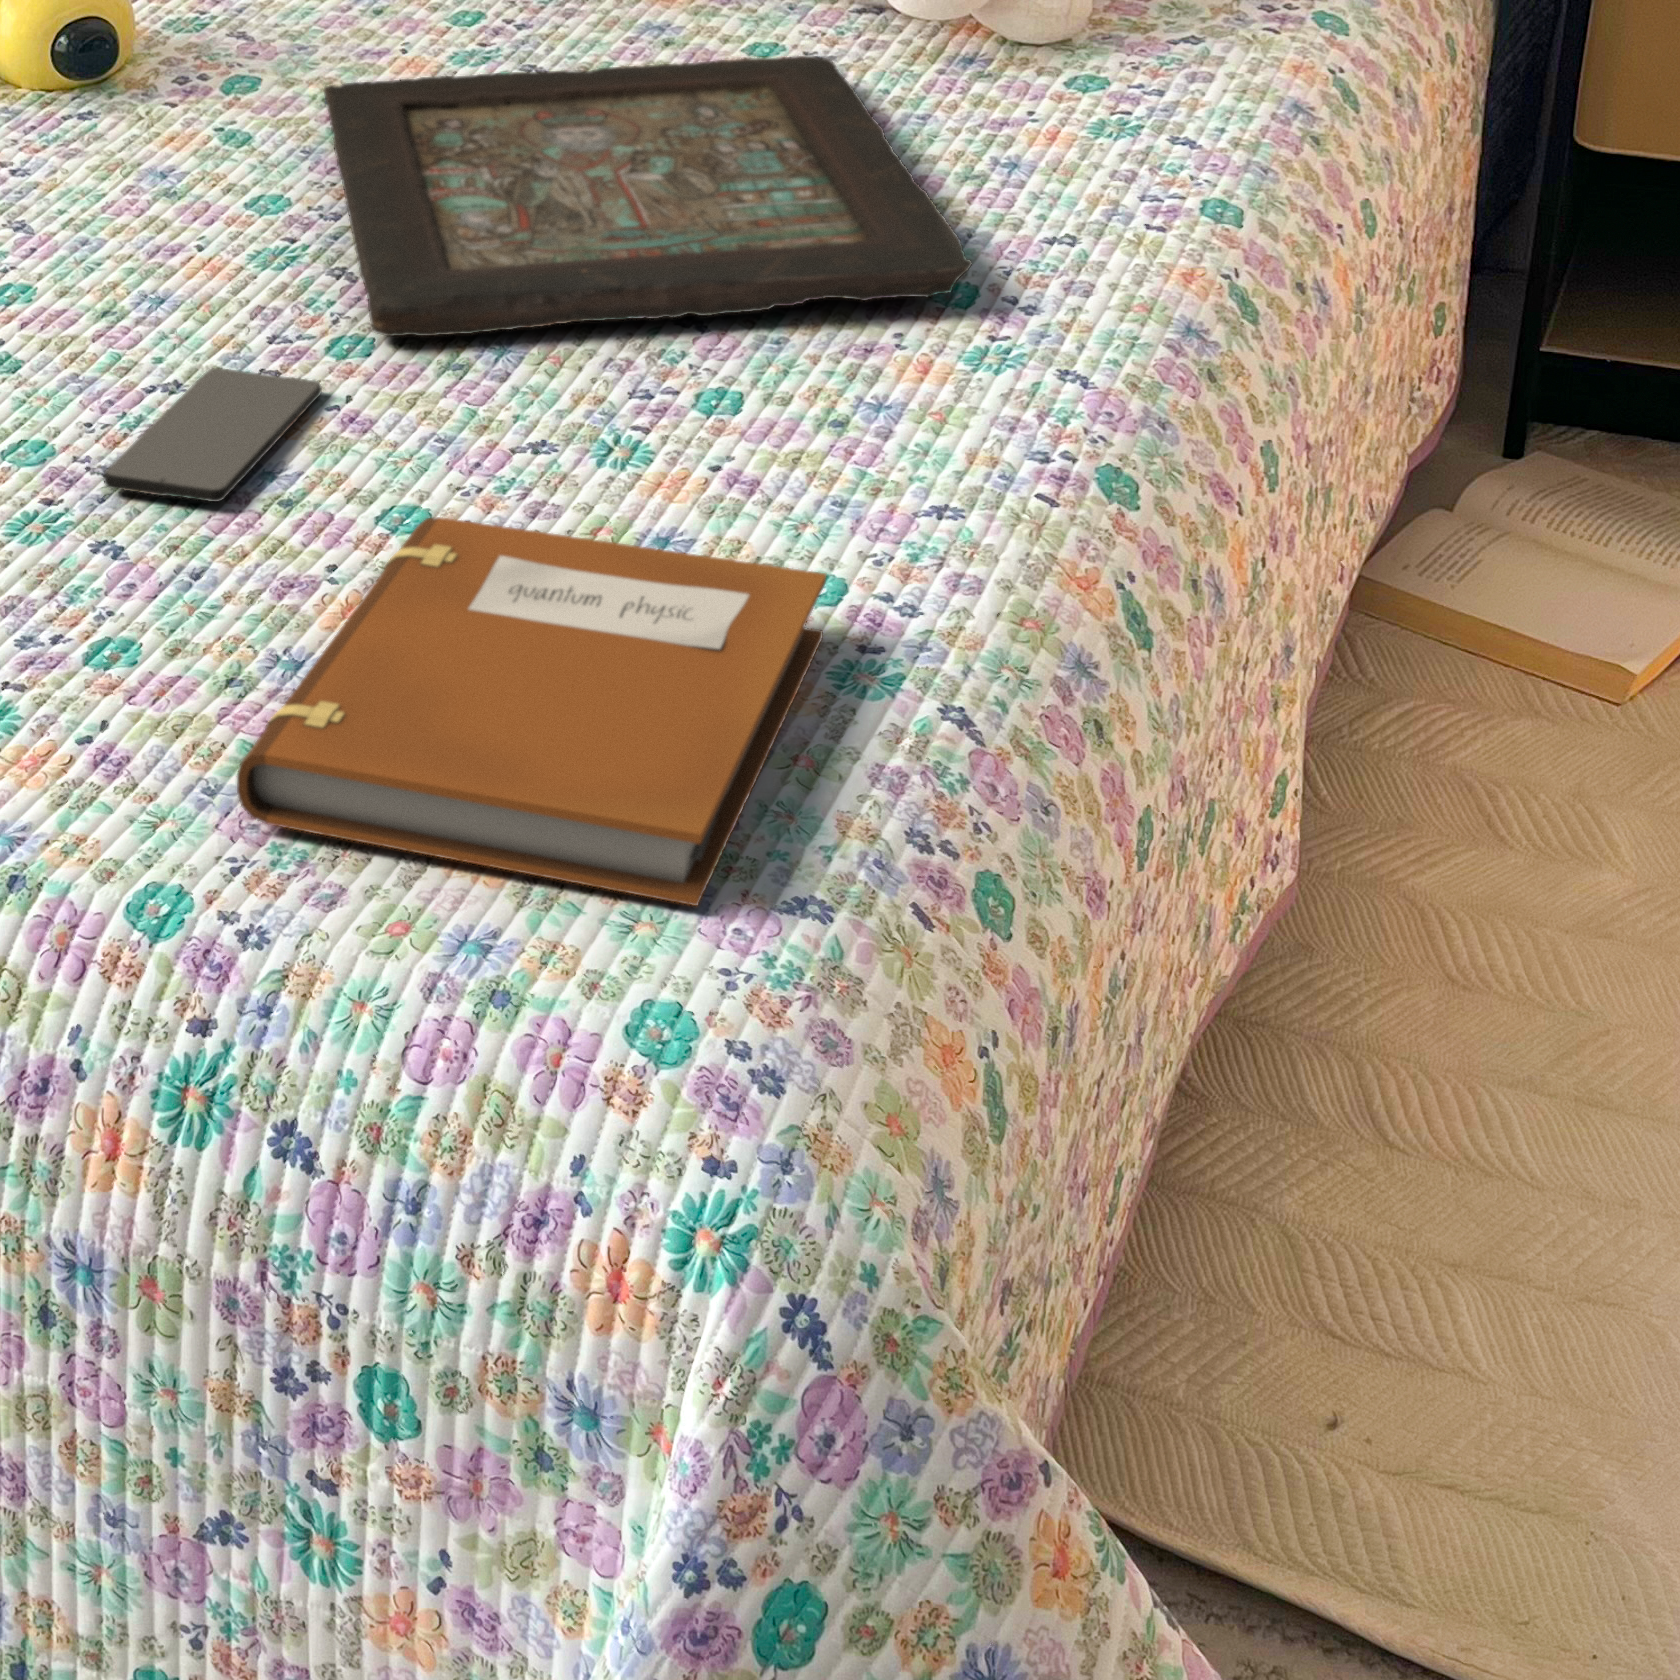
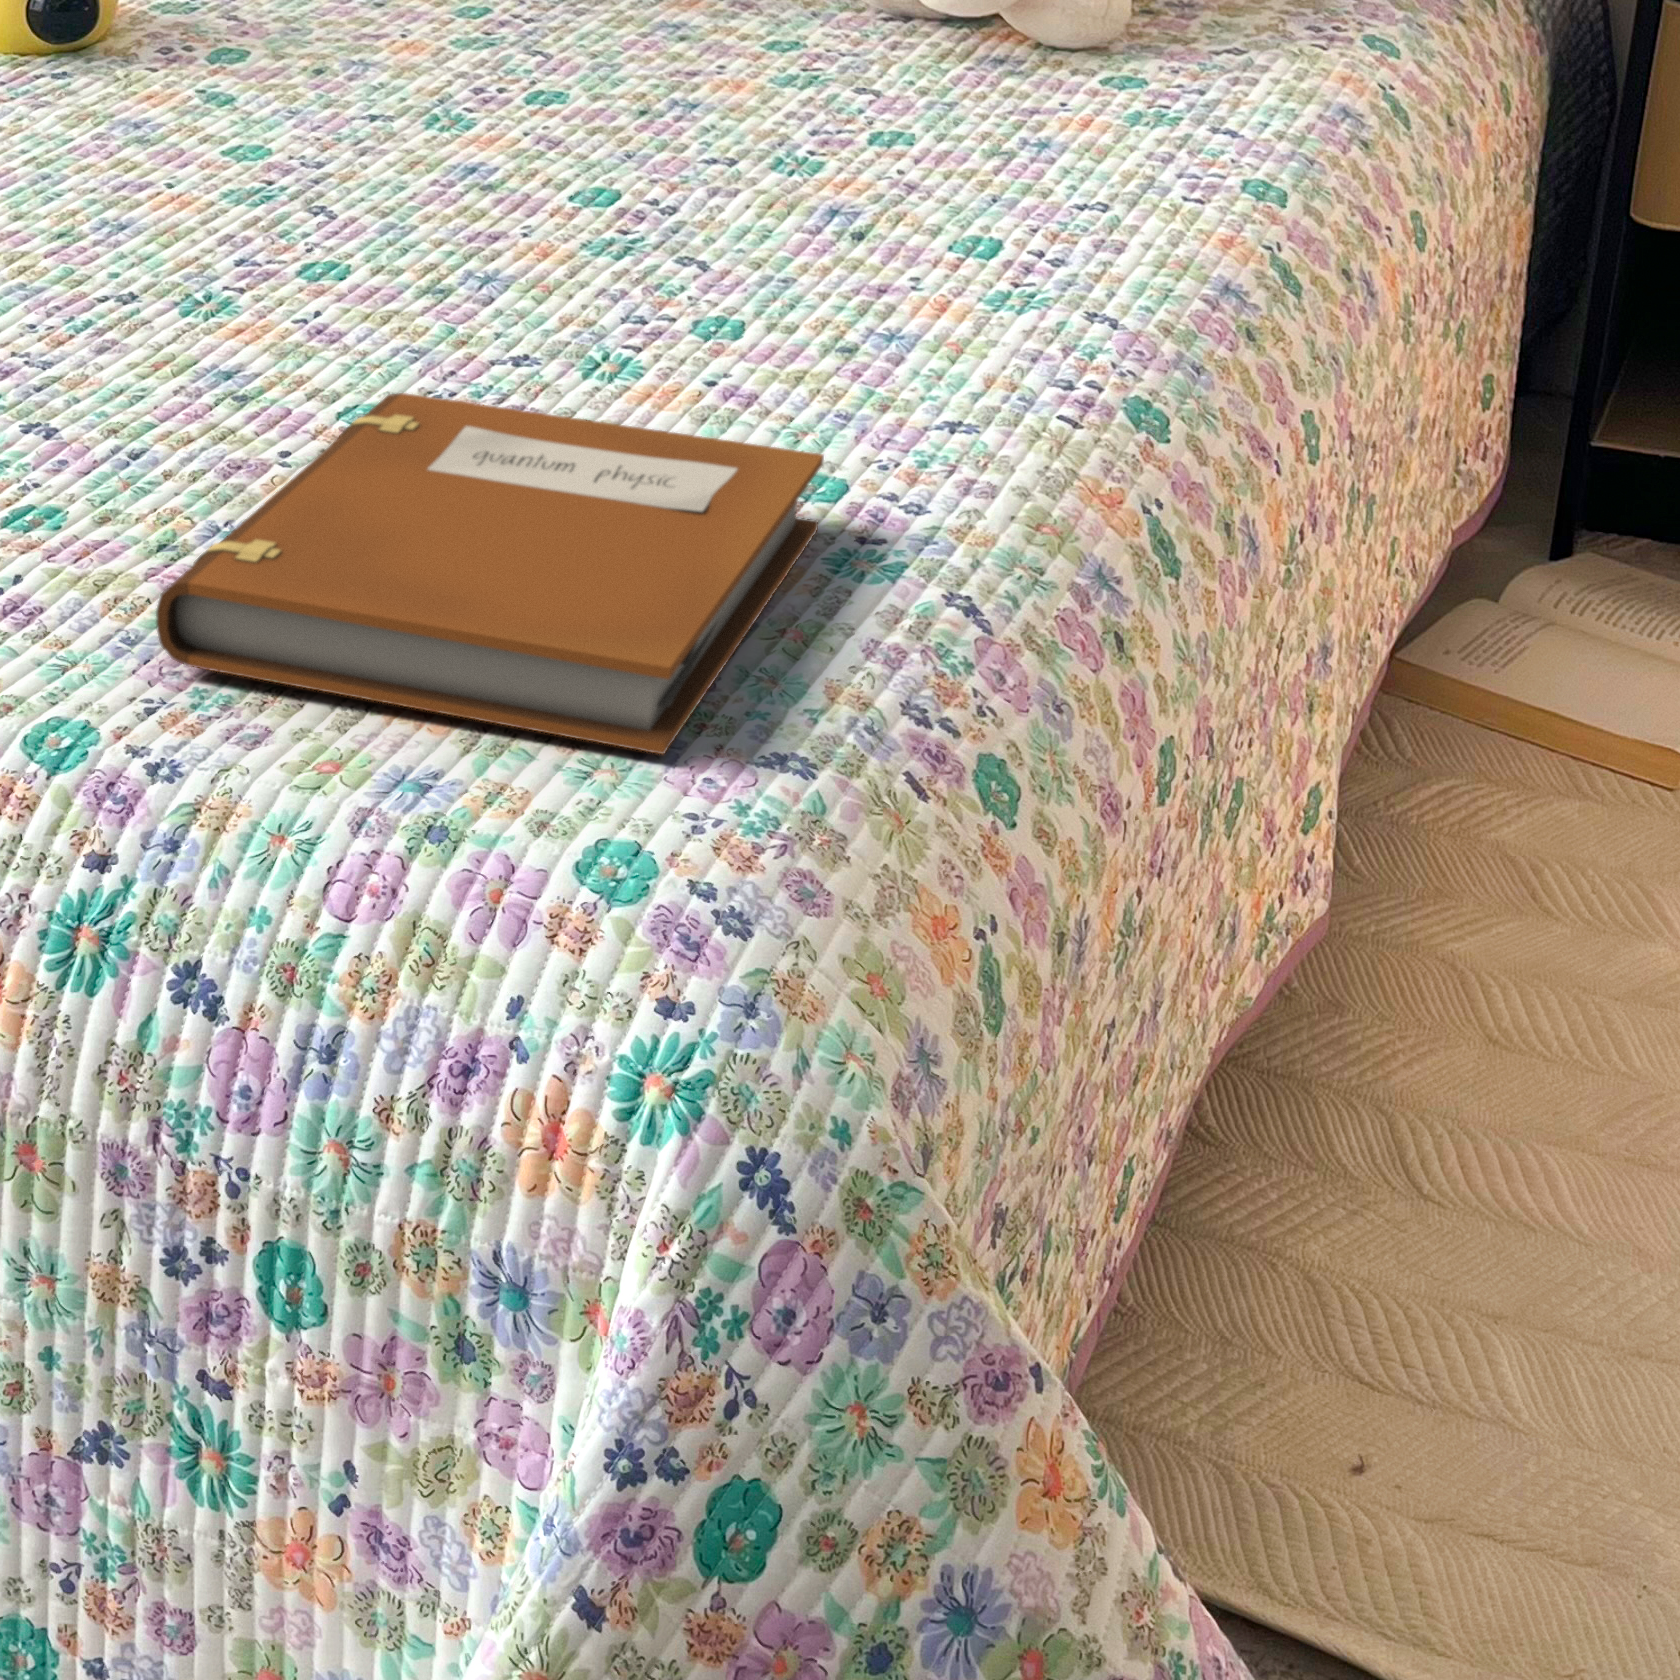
decorative tray: present [324,56,972,336] -> none [313,43,996,260]
smartphone: present [104,368,322,502] -> none [42,279,288,391]

